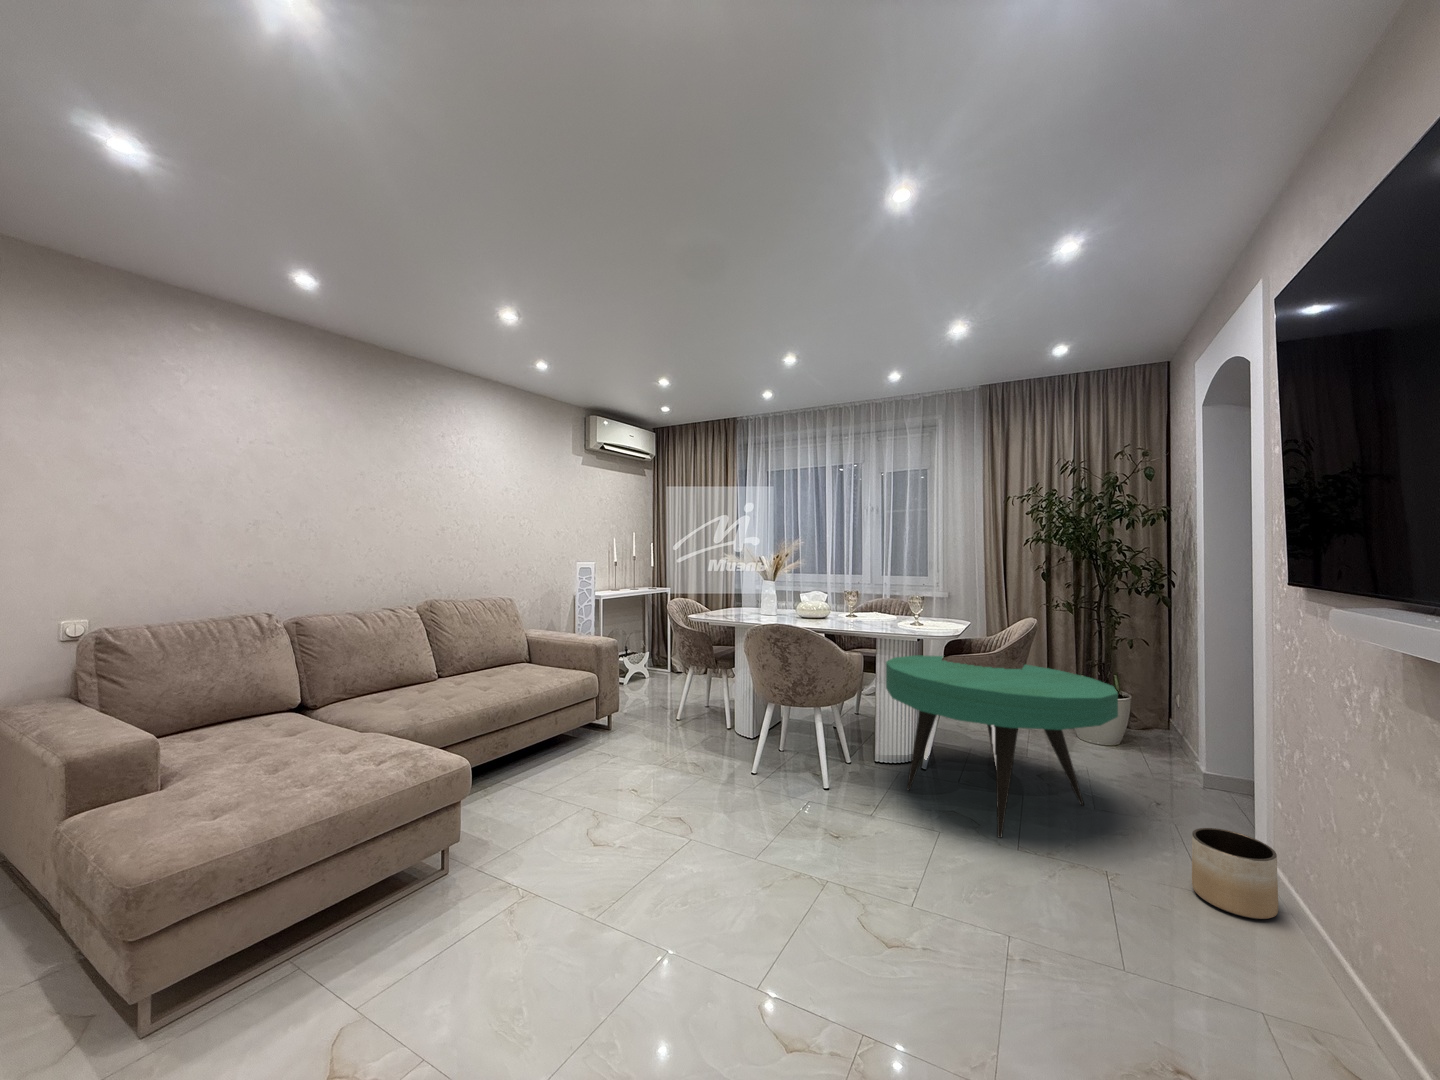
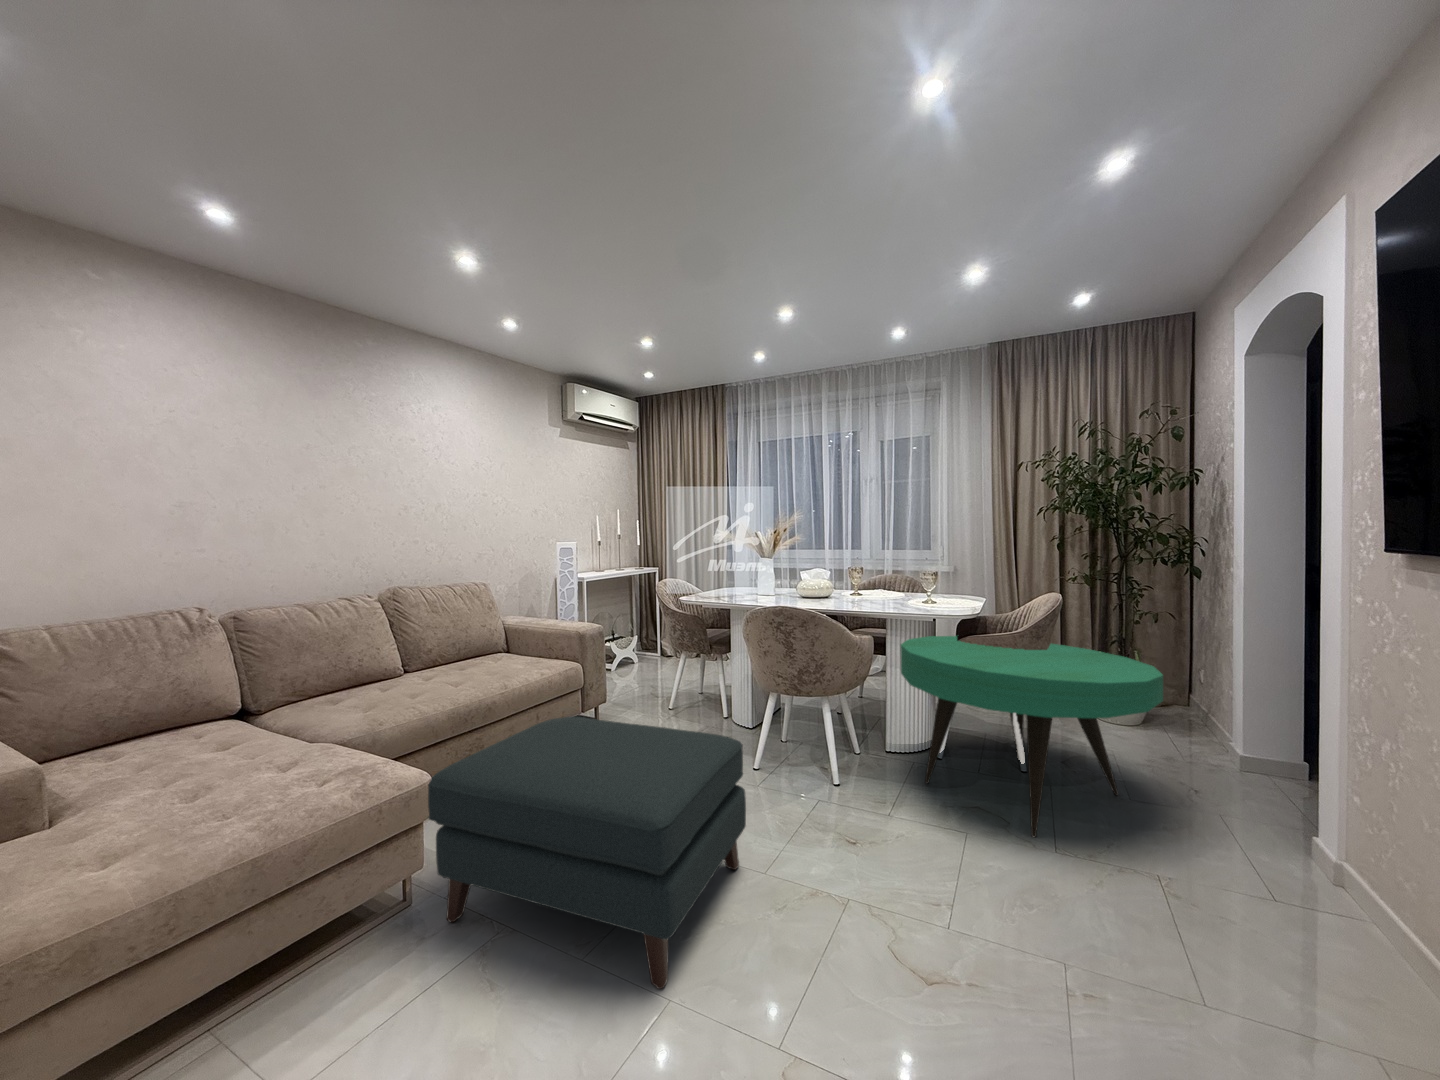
ottoman: none [466,717,739,946] -> present [428,716,746,989]
planter: present [1192,828,1278,919] -> none [1256,824,1358,928]

